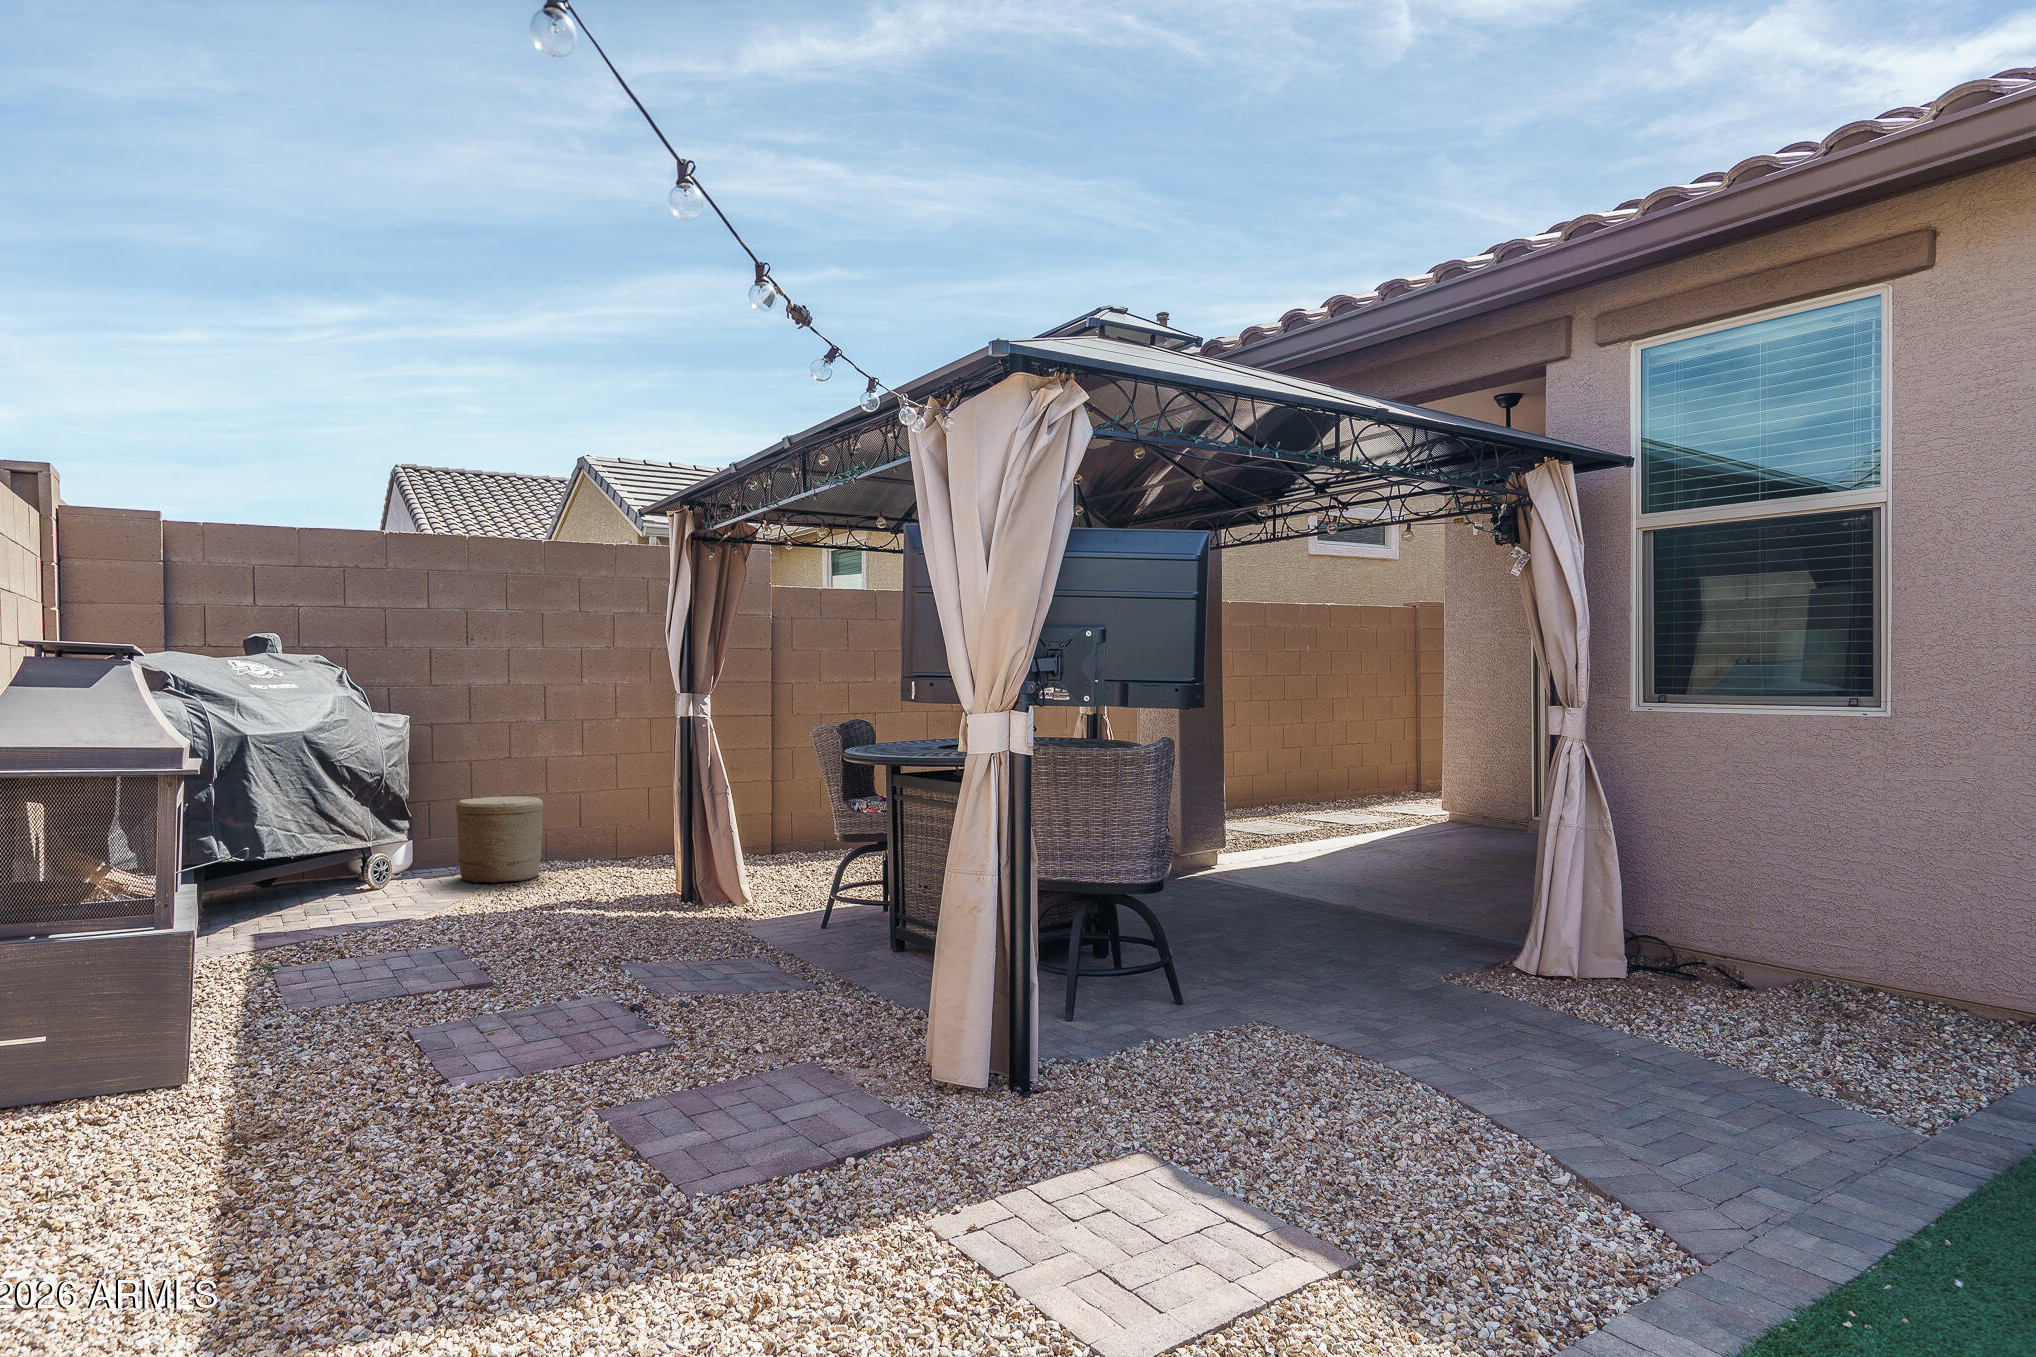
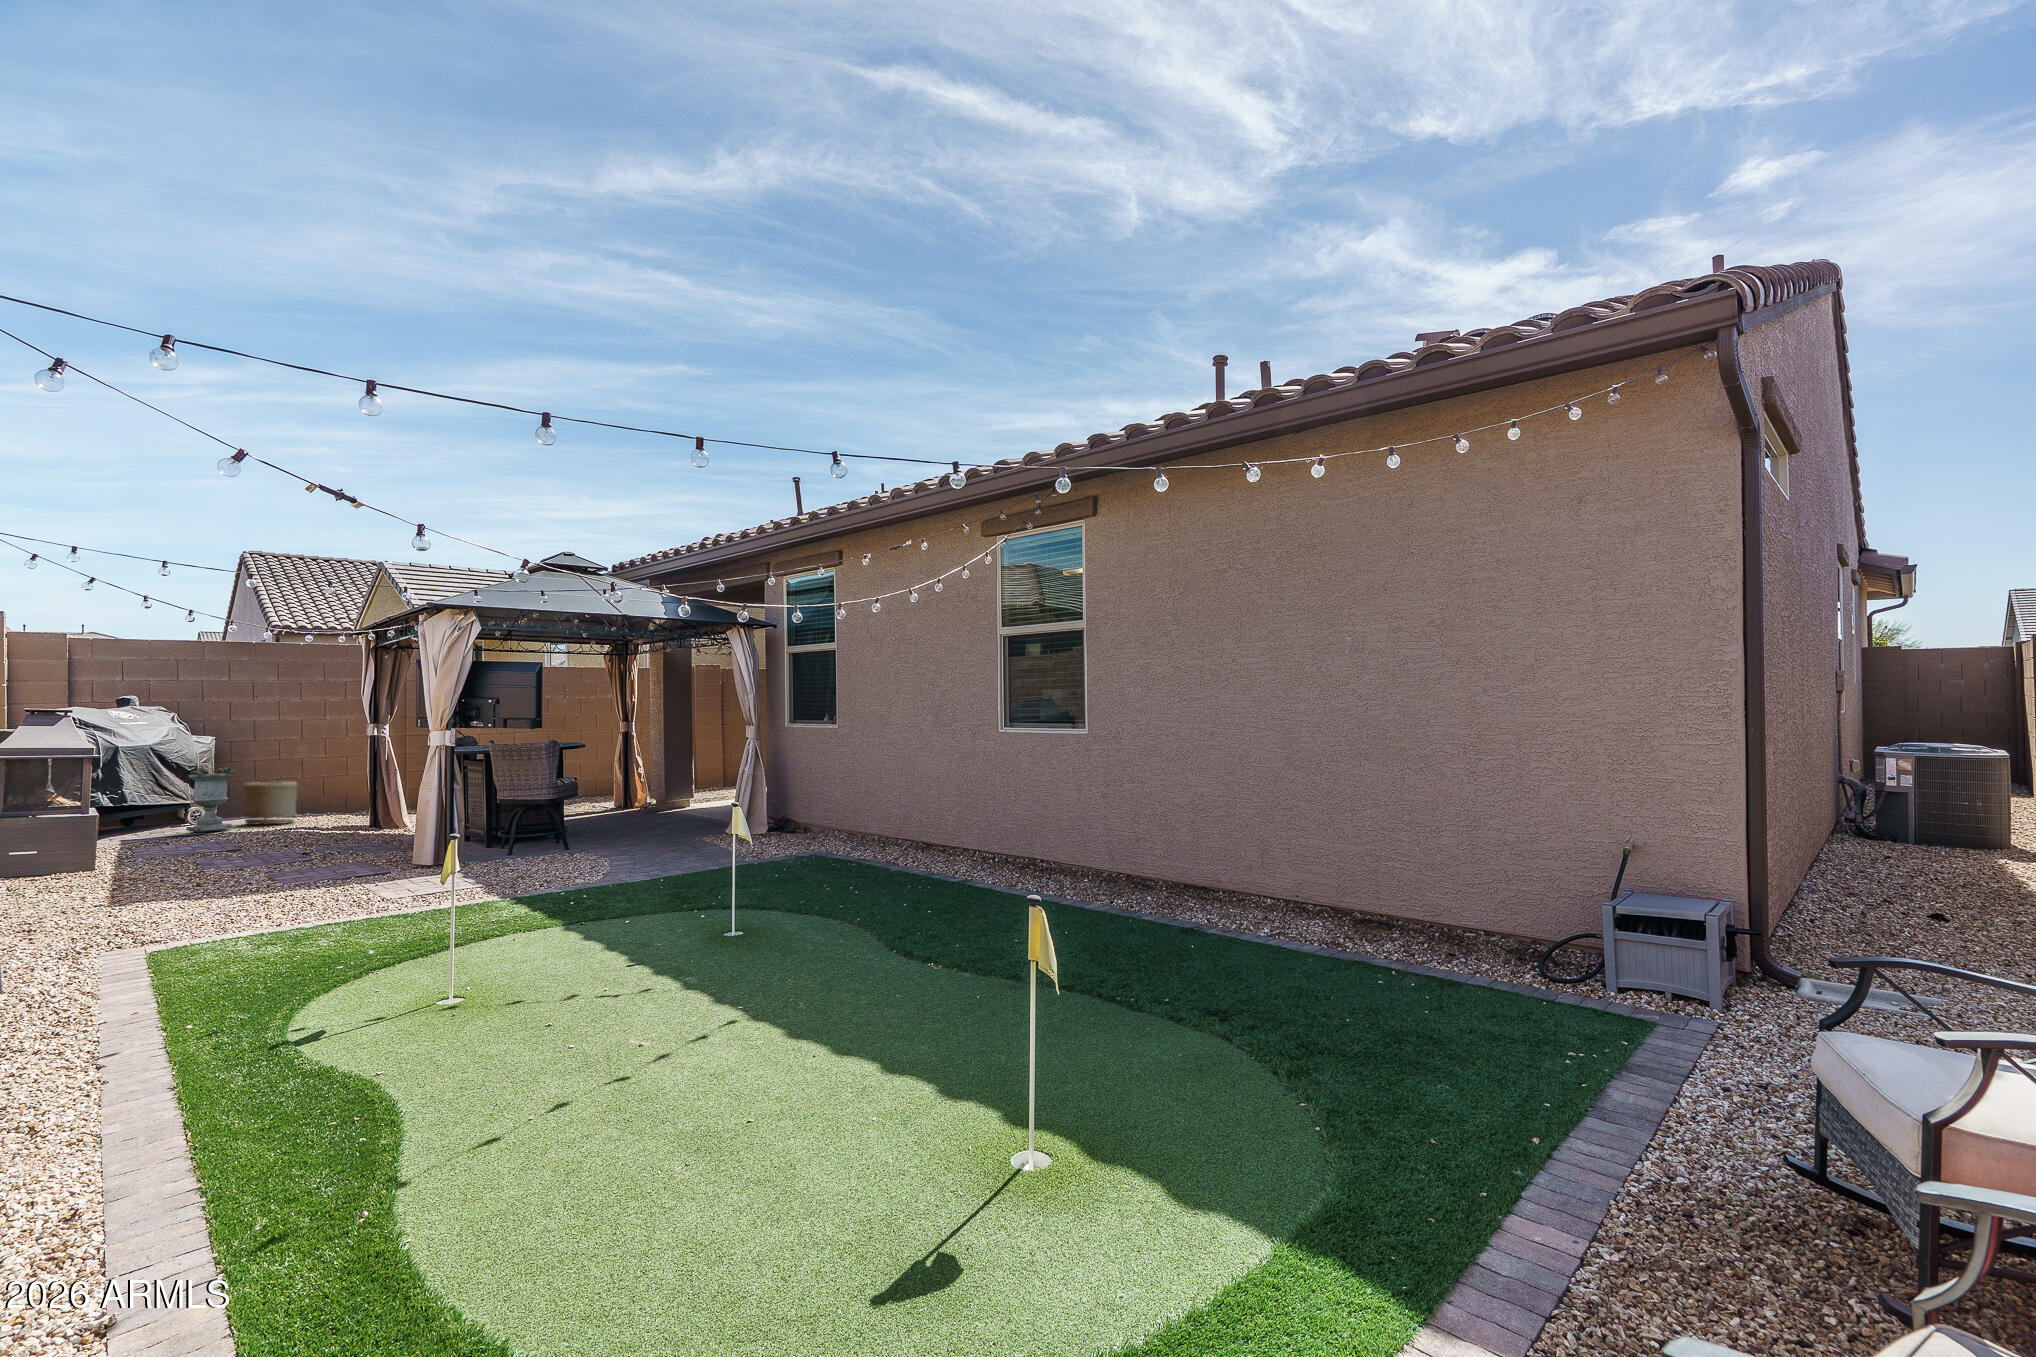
planter: none [368,774,449,906] -> present [186,766,236,833]

